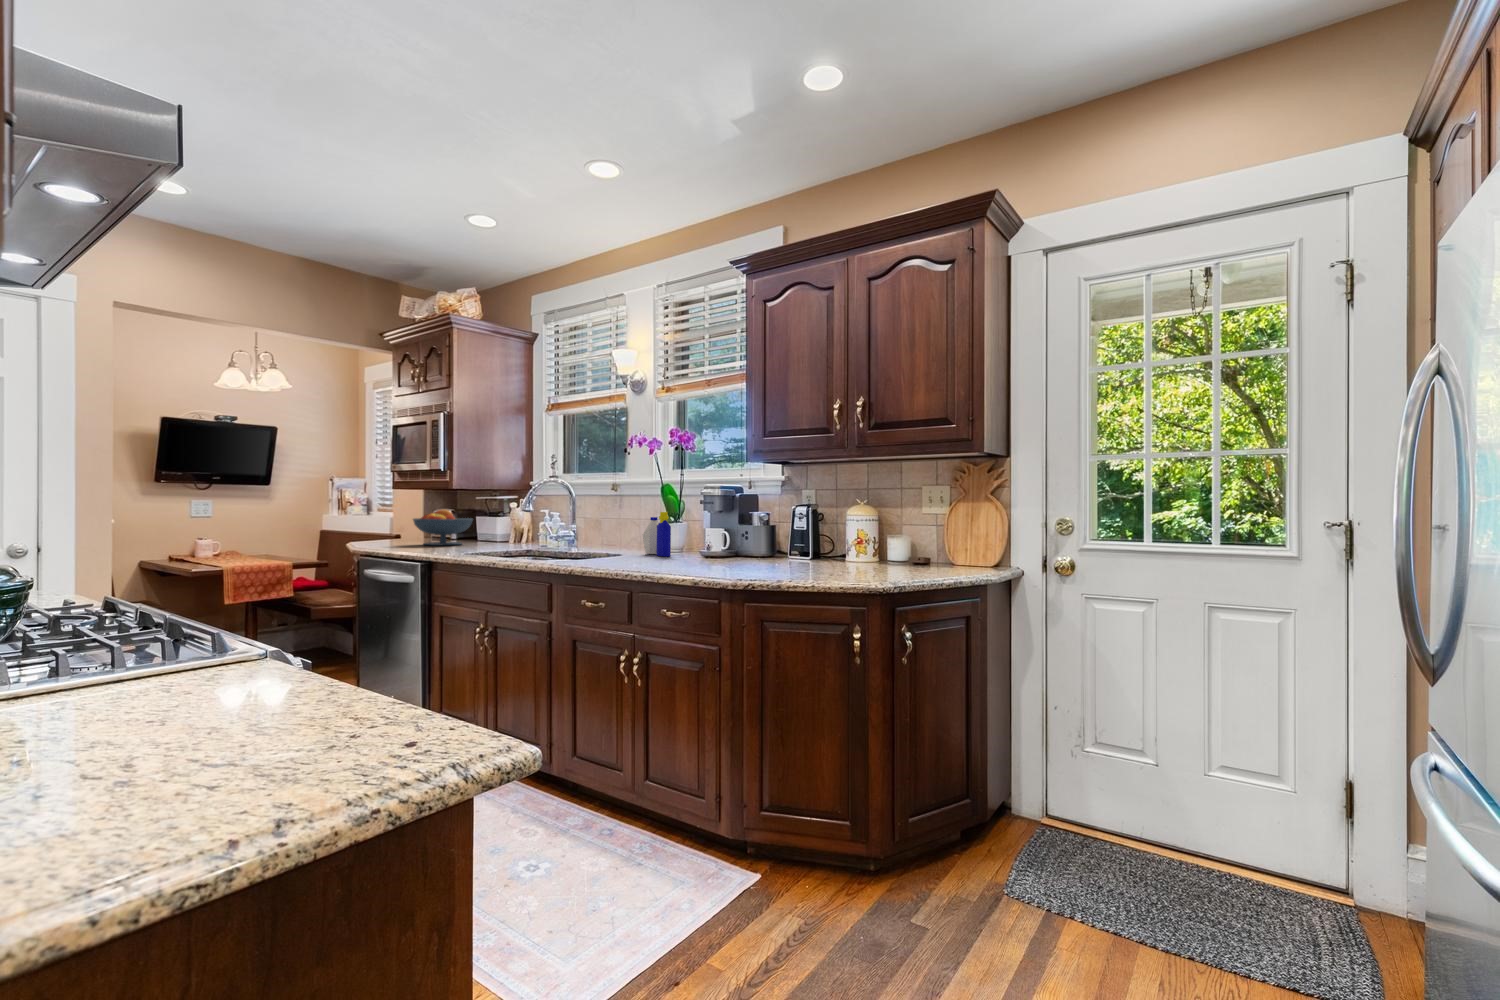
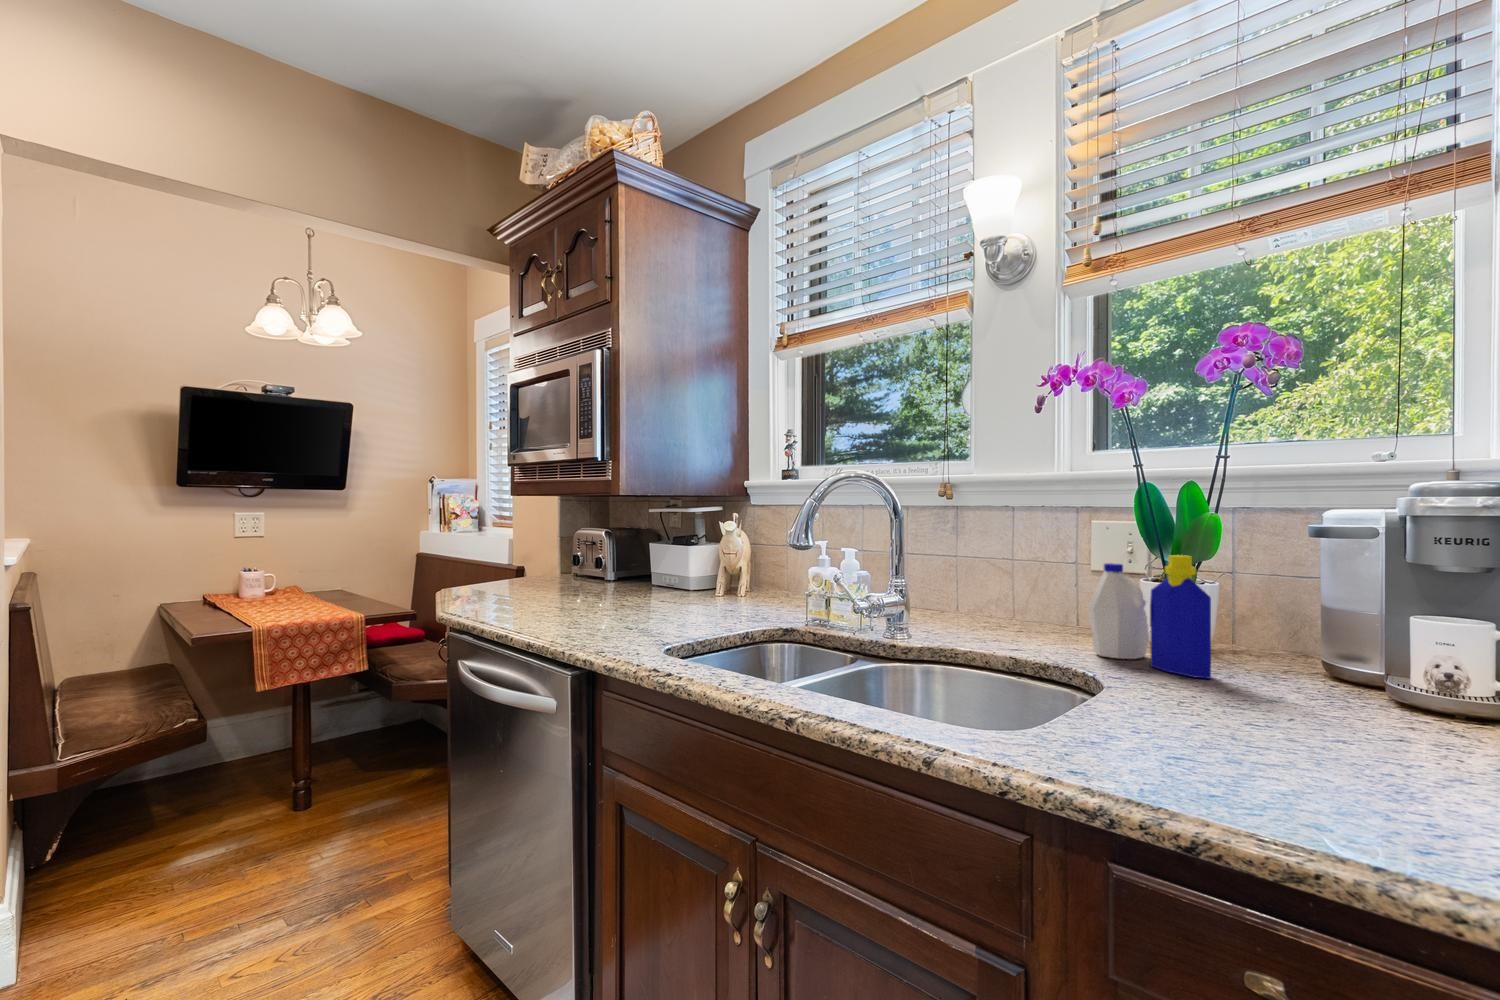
fruit bowl: present [413,509,473,545] -> none [544,532,650,601]

